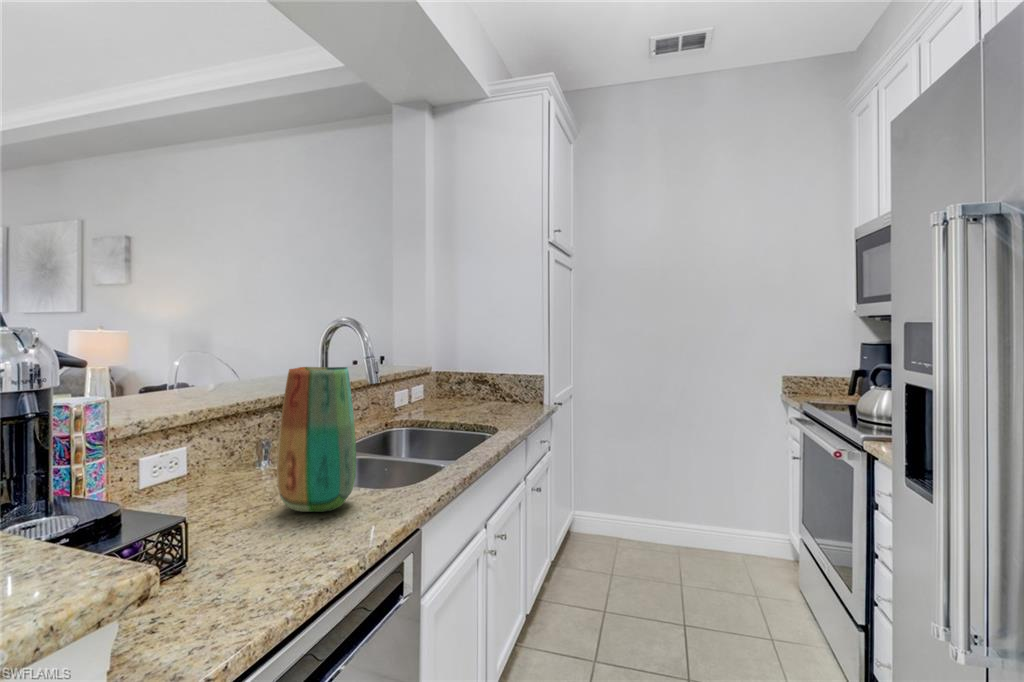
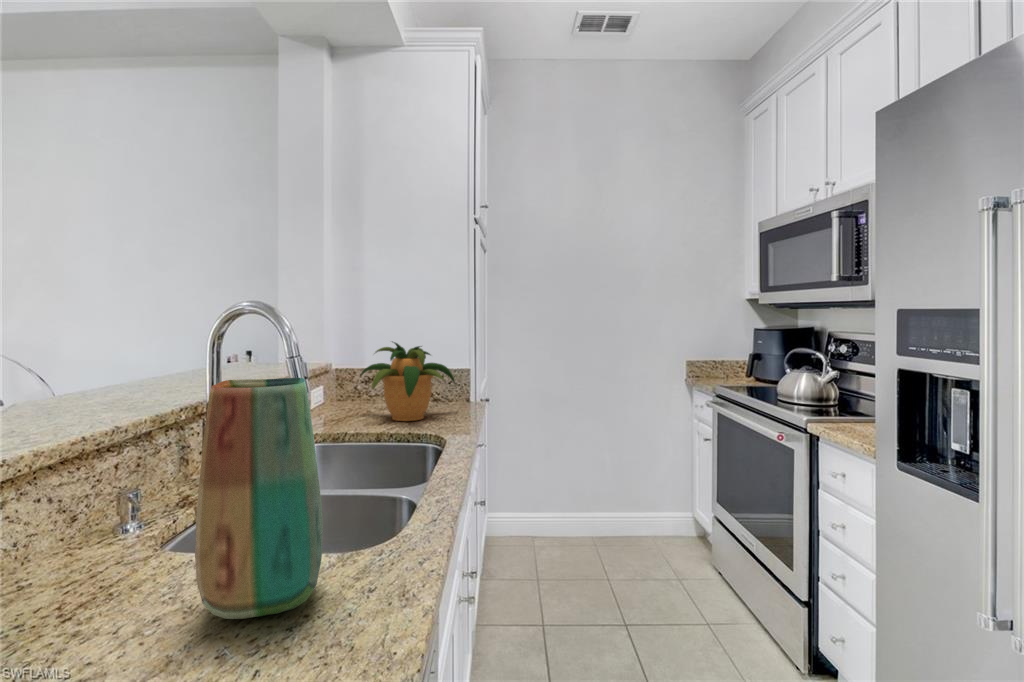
potted plant: none [447,349,524,415] -> present [360,341,455,421]

